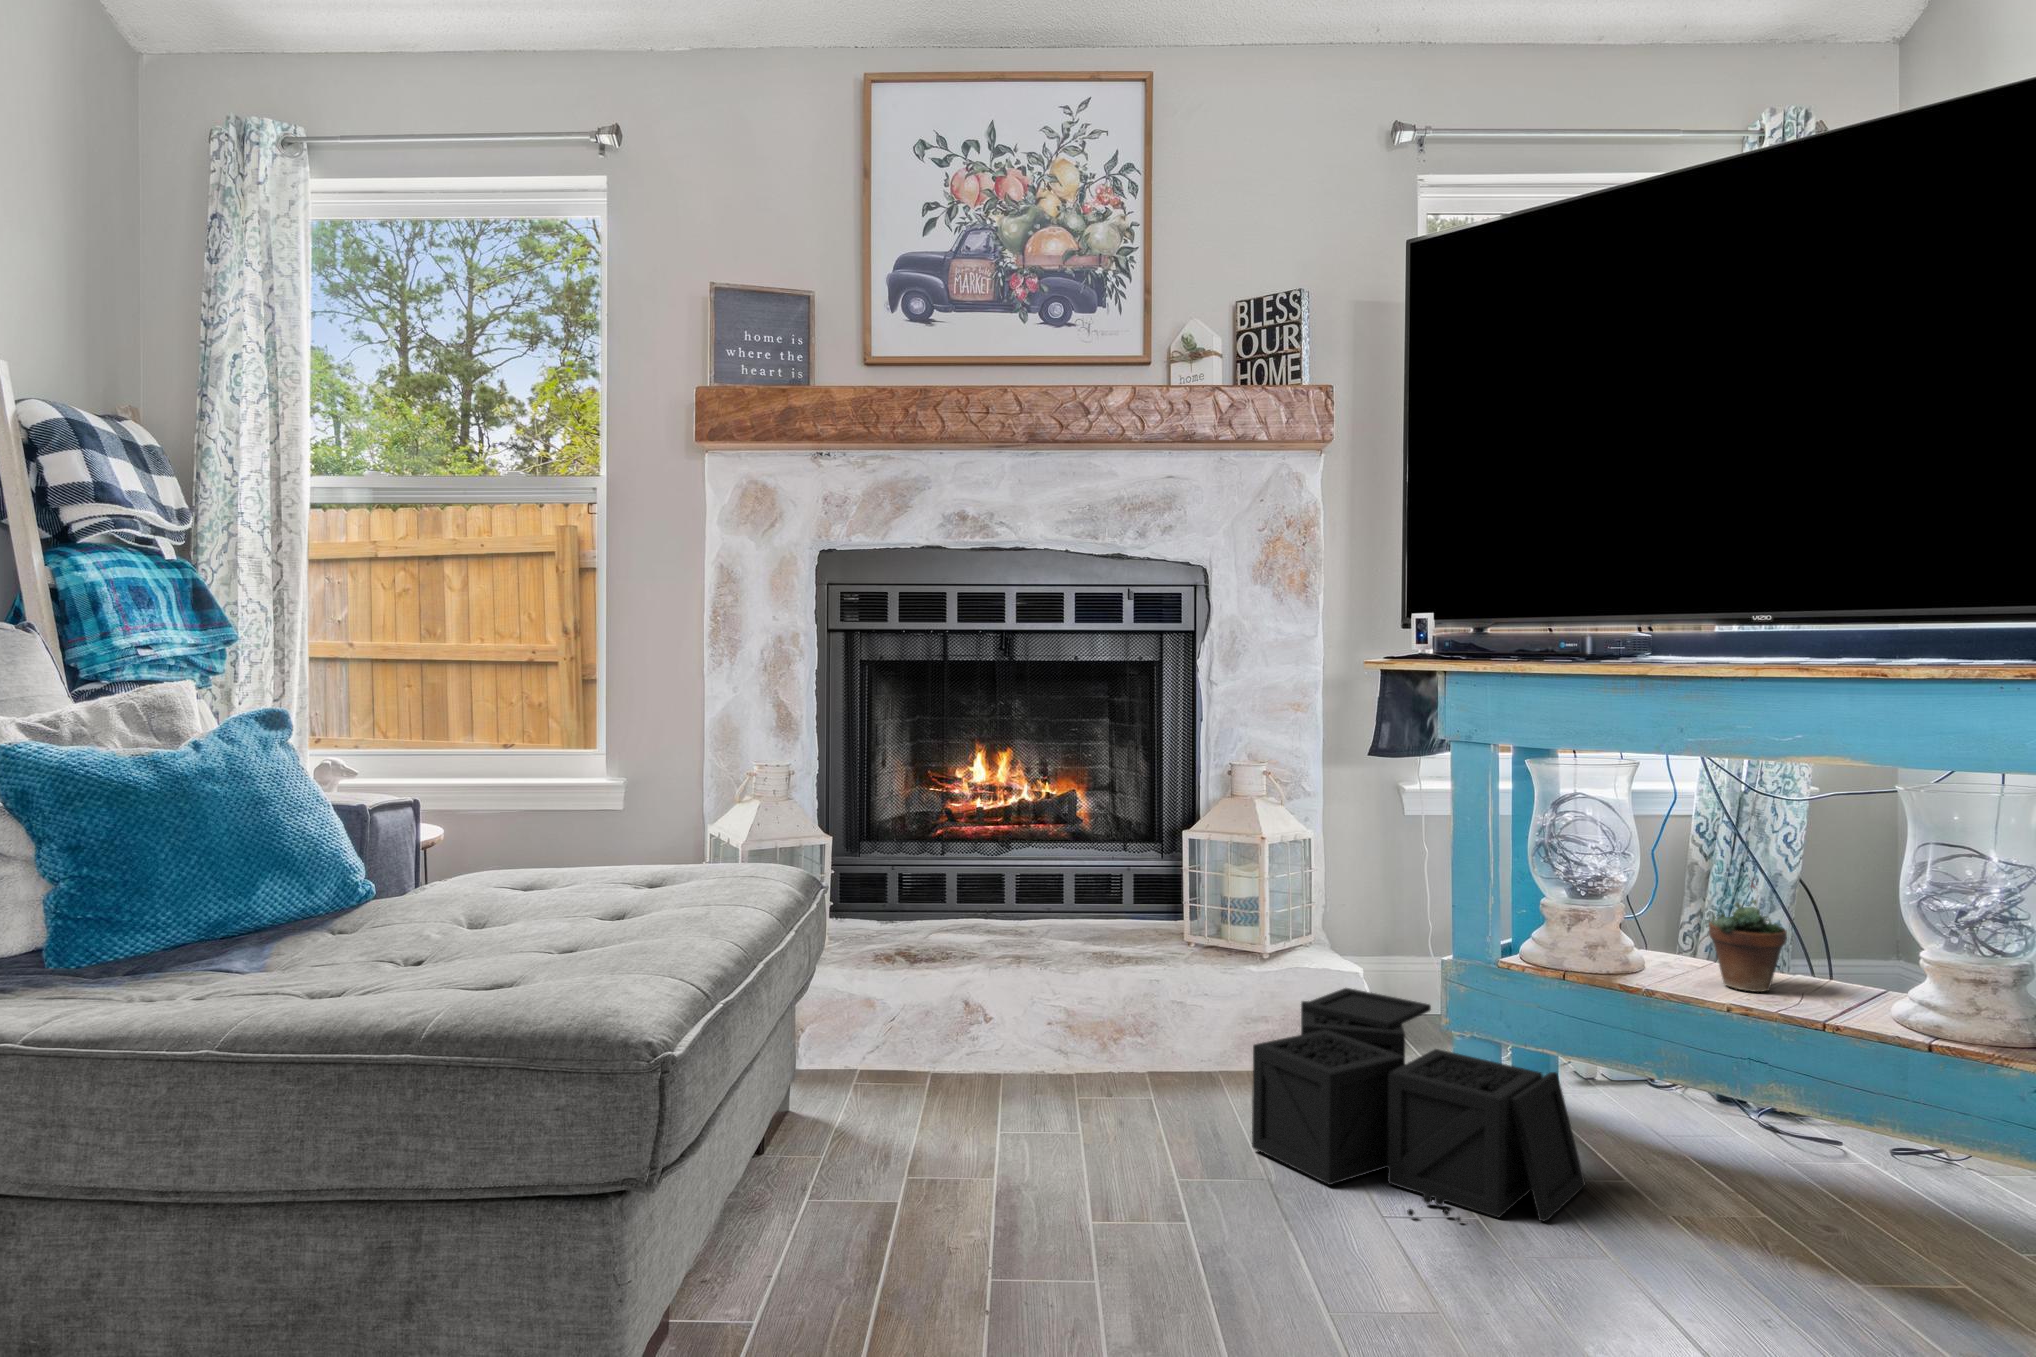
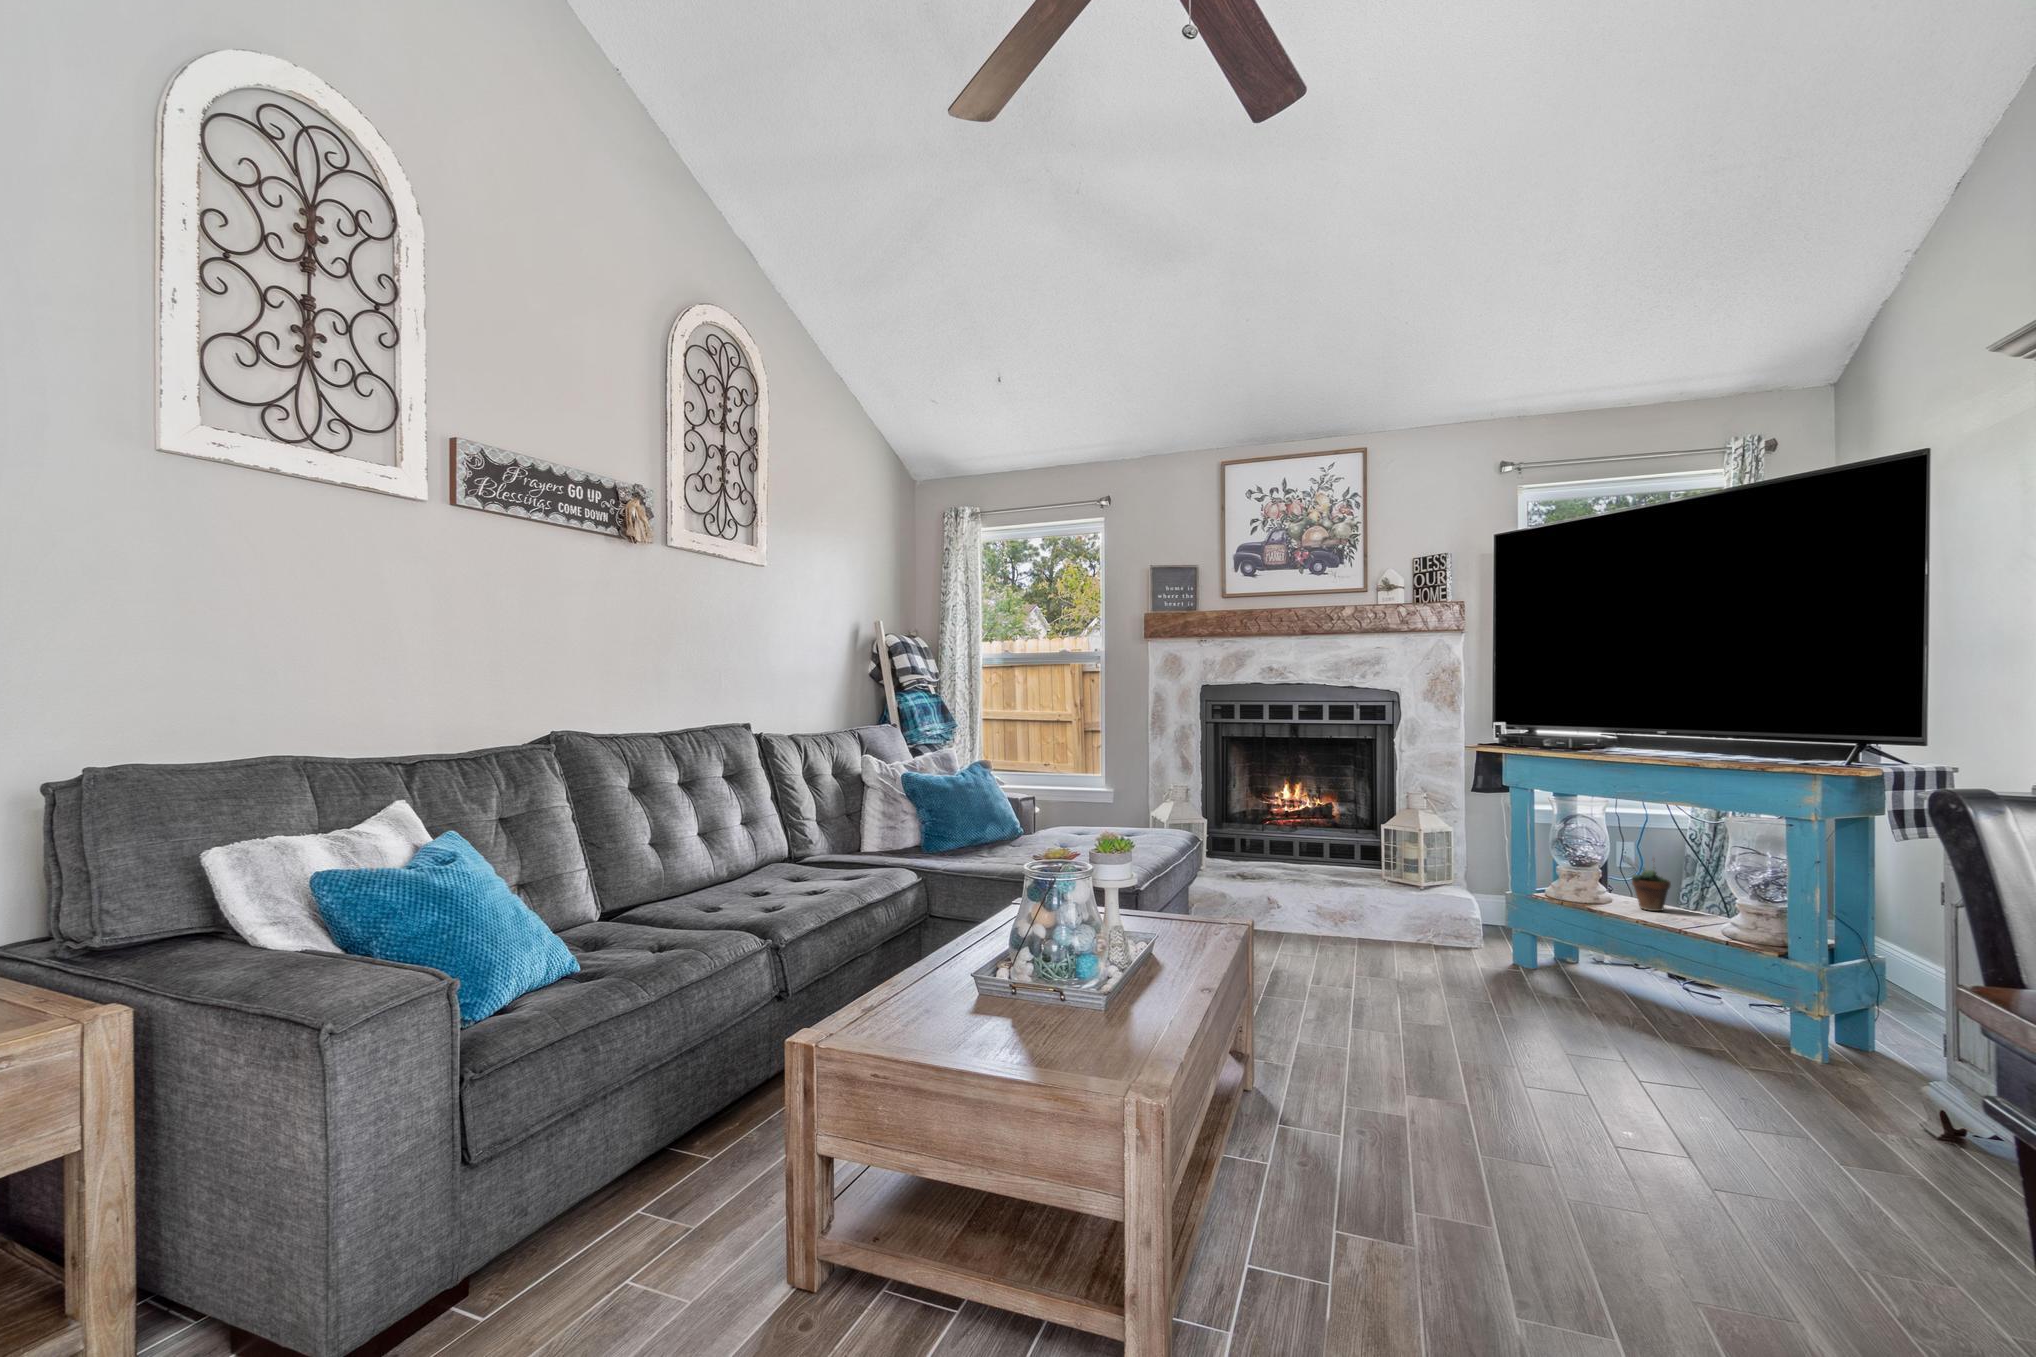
storage bin: present [1252,988,1585,1221] -> none [1390,903,1543,993]

